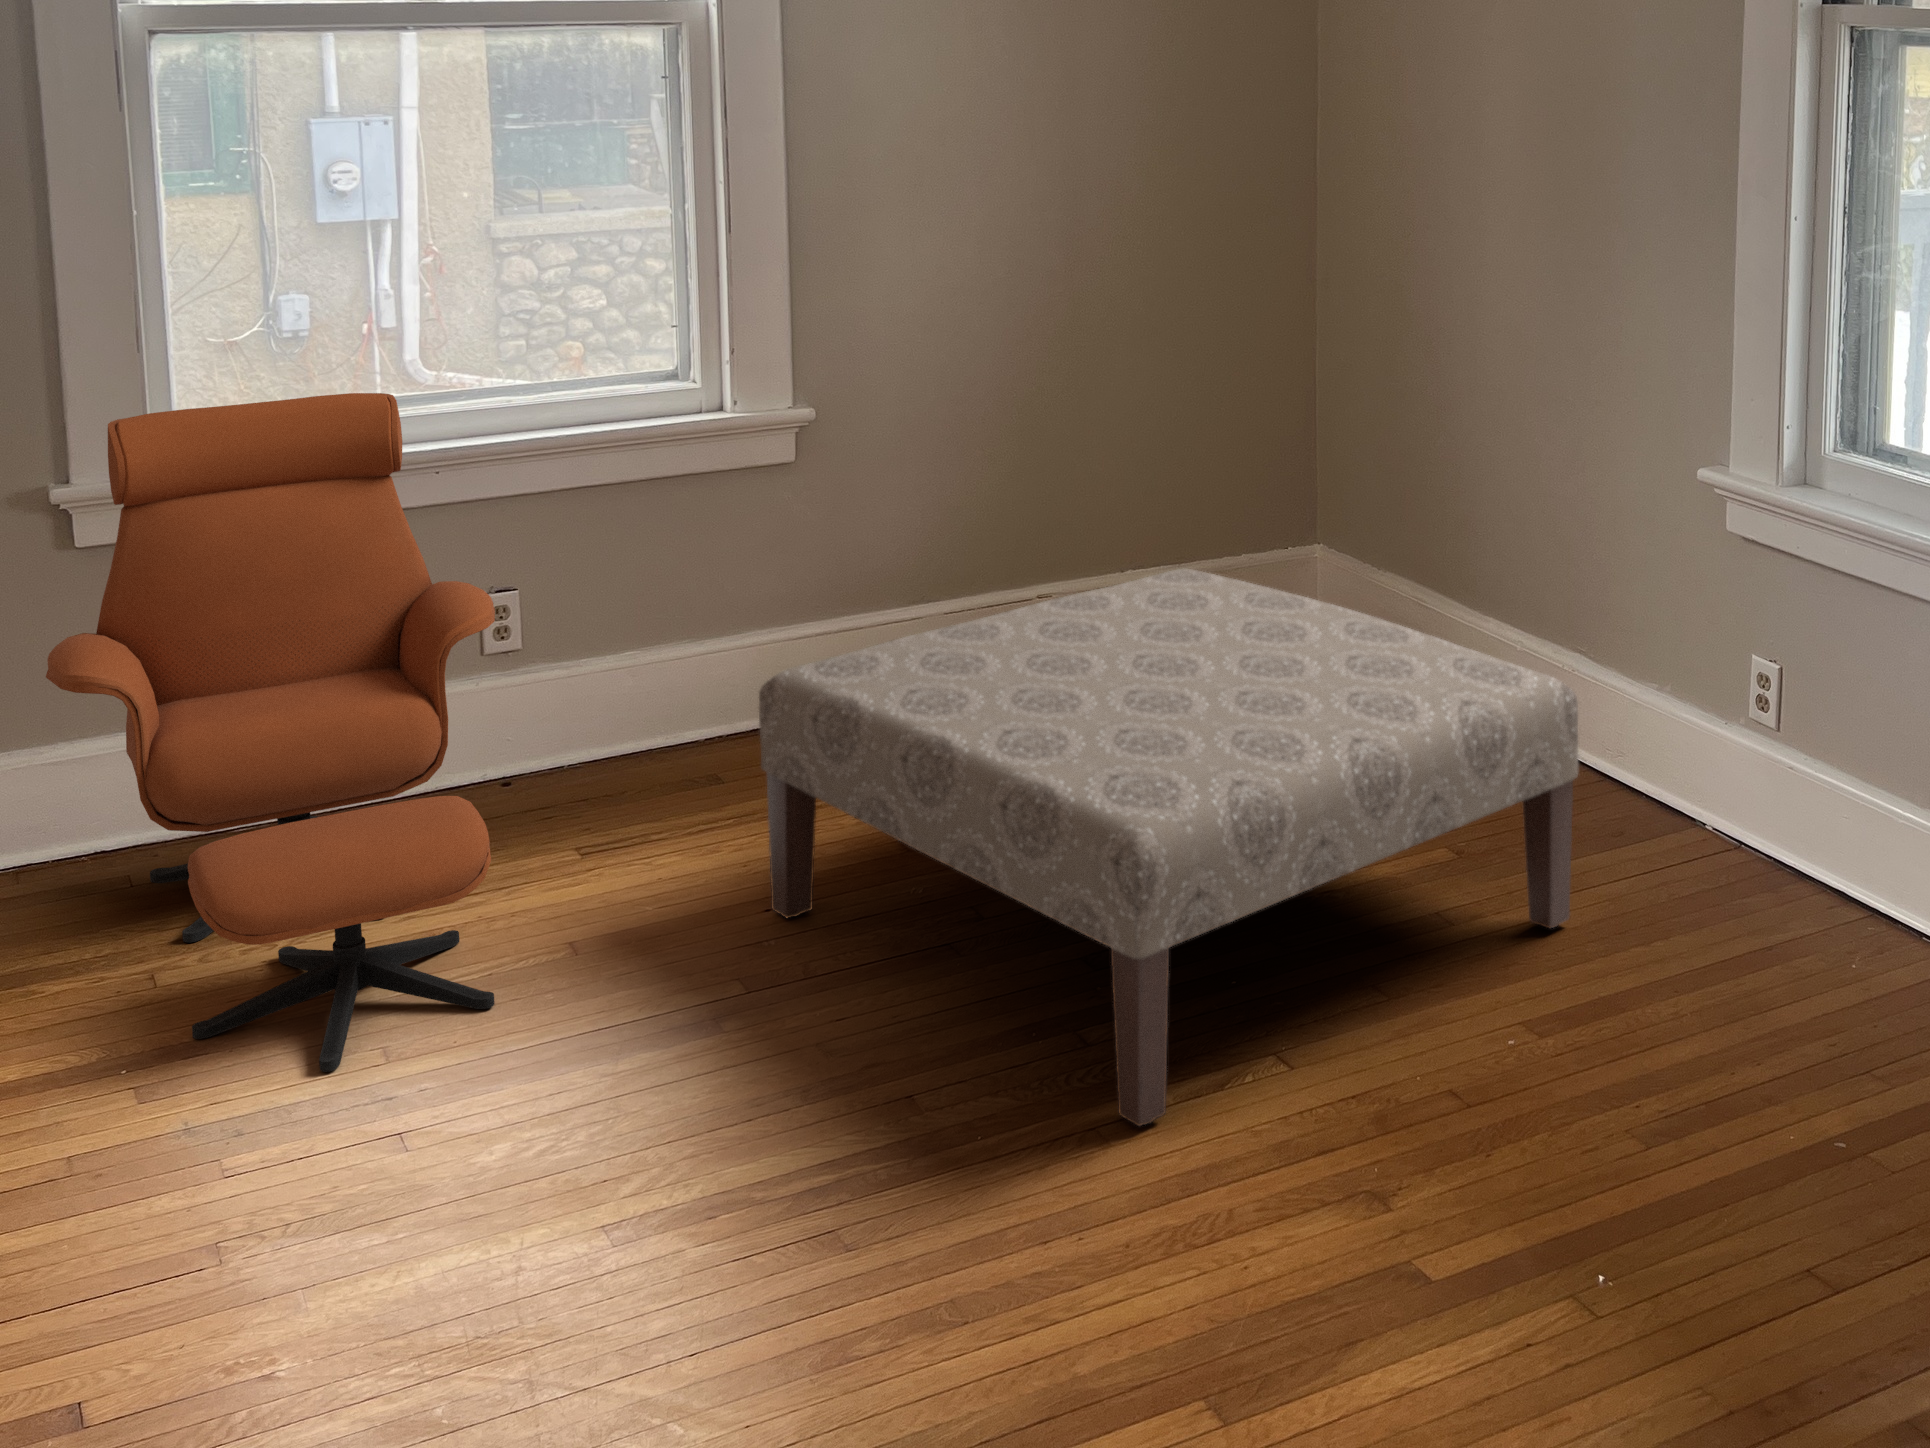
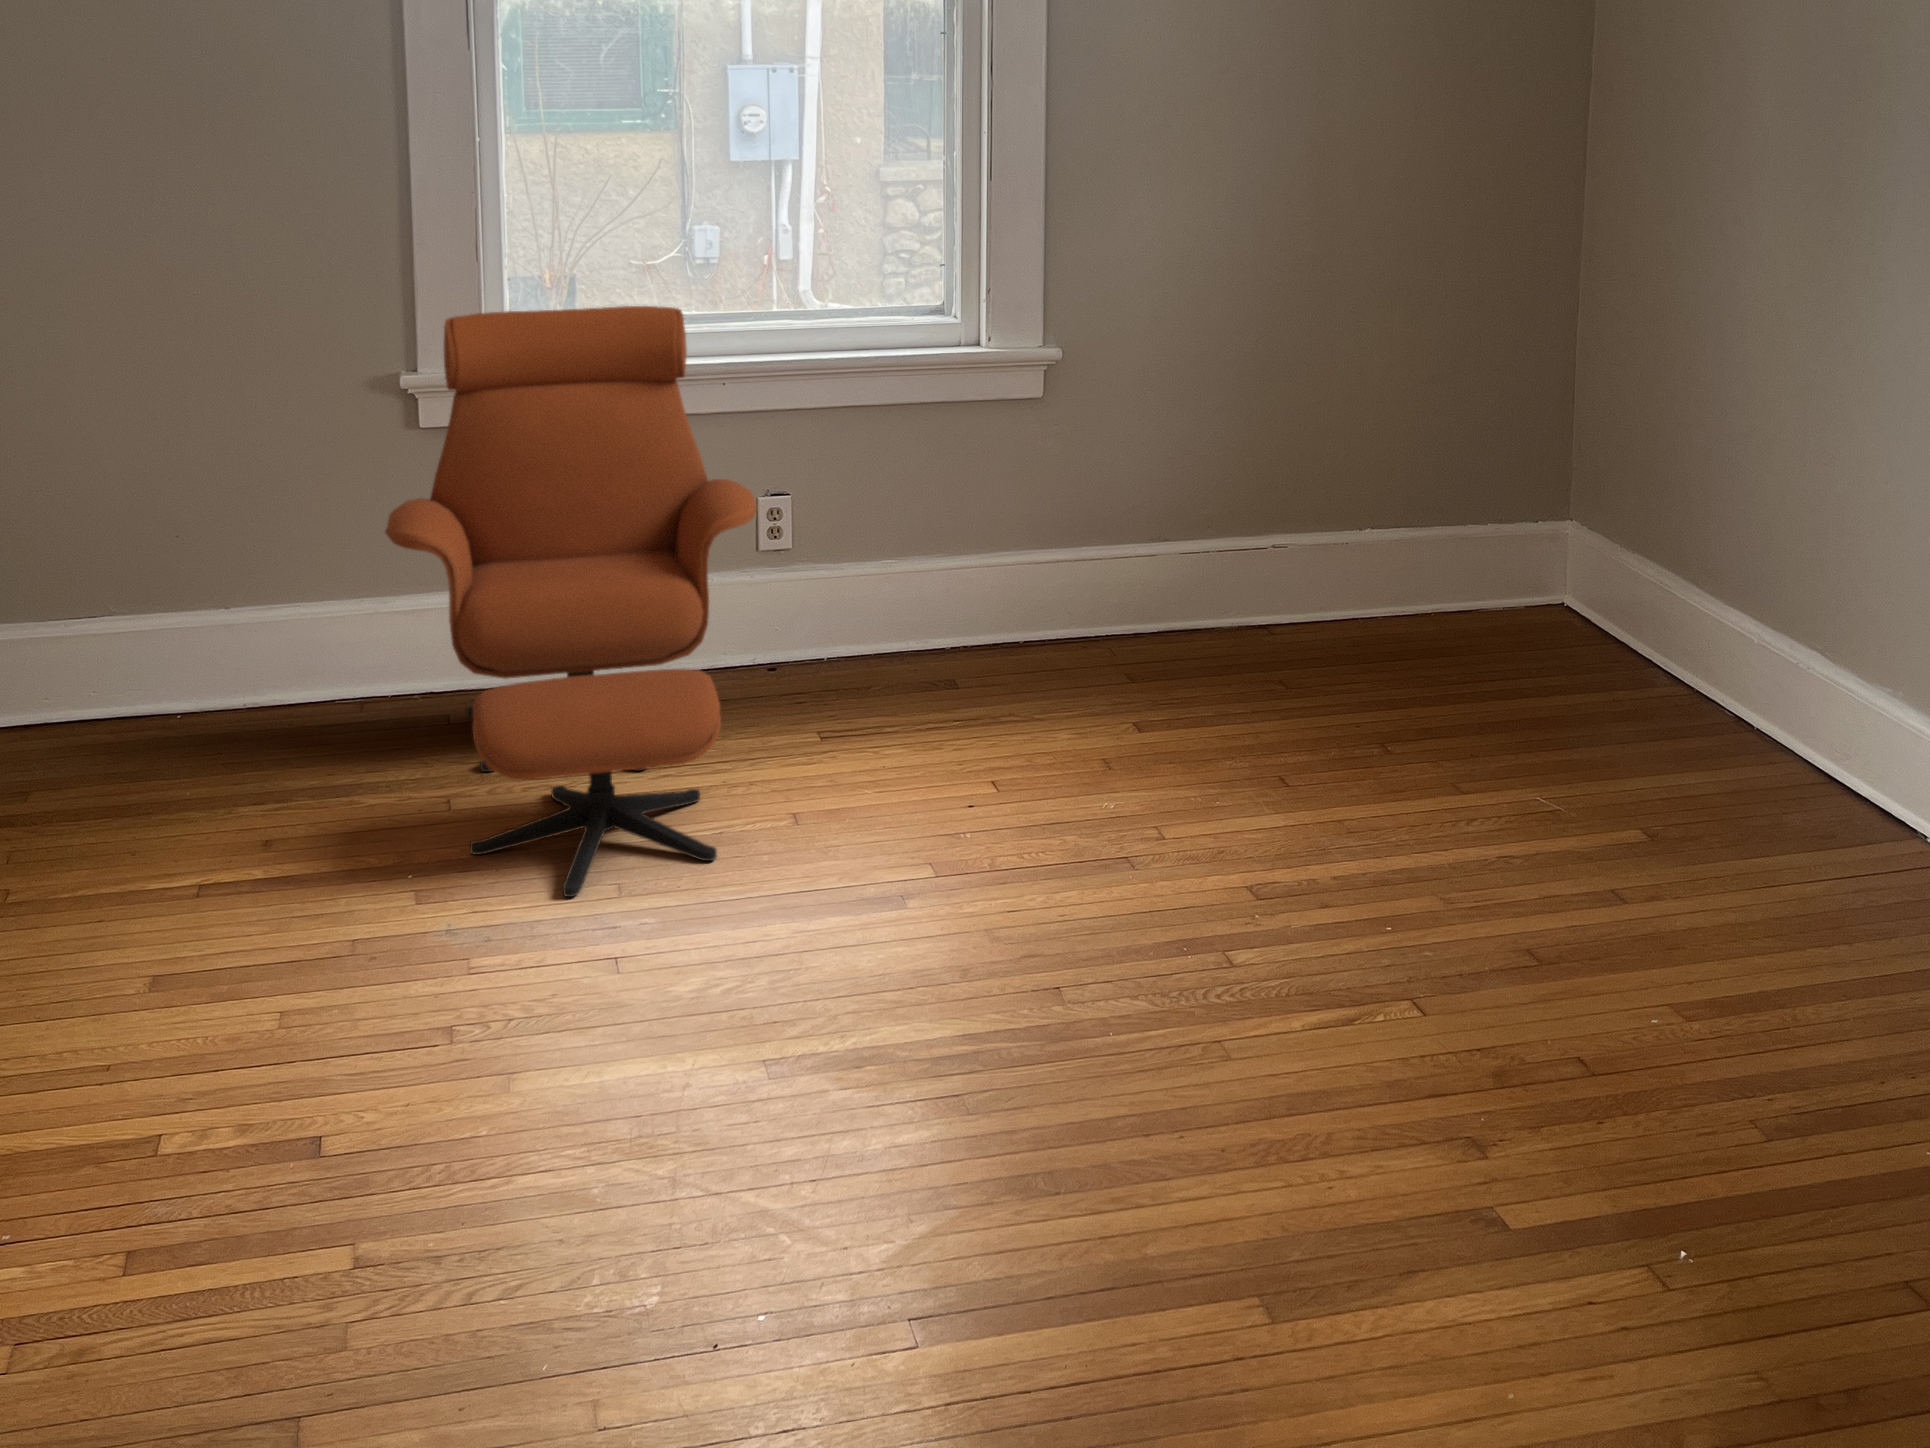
ottoman: present [759,568,1578,1126] -> none [968,525,1767,1053]

